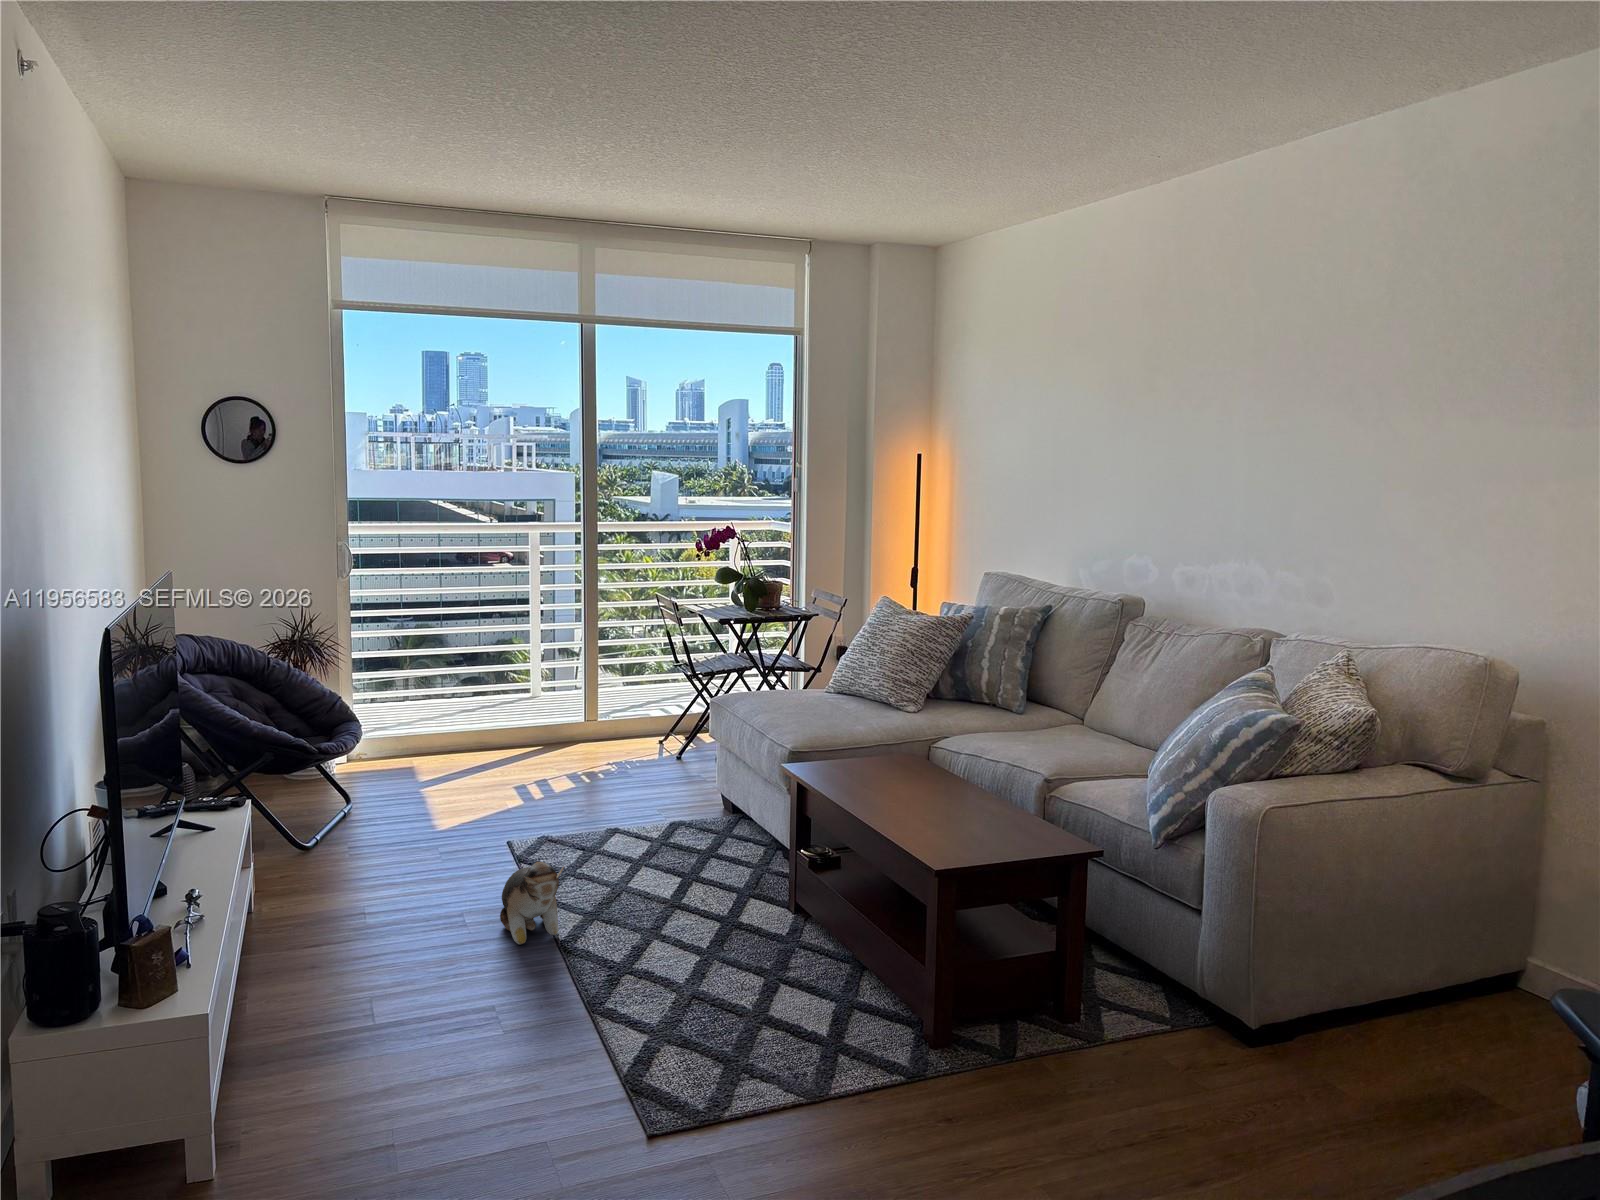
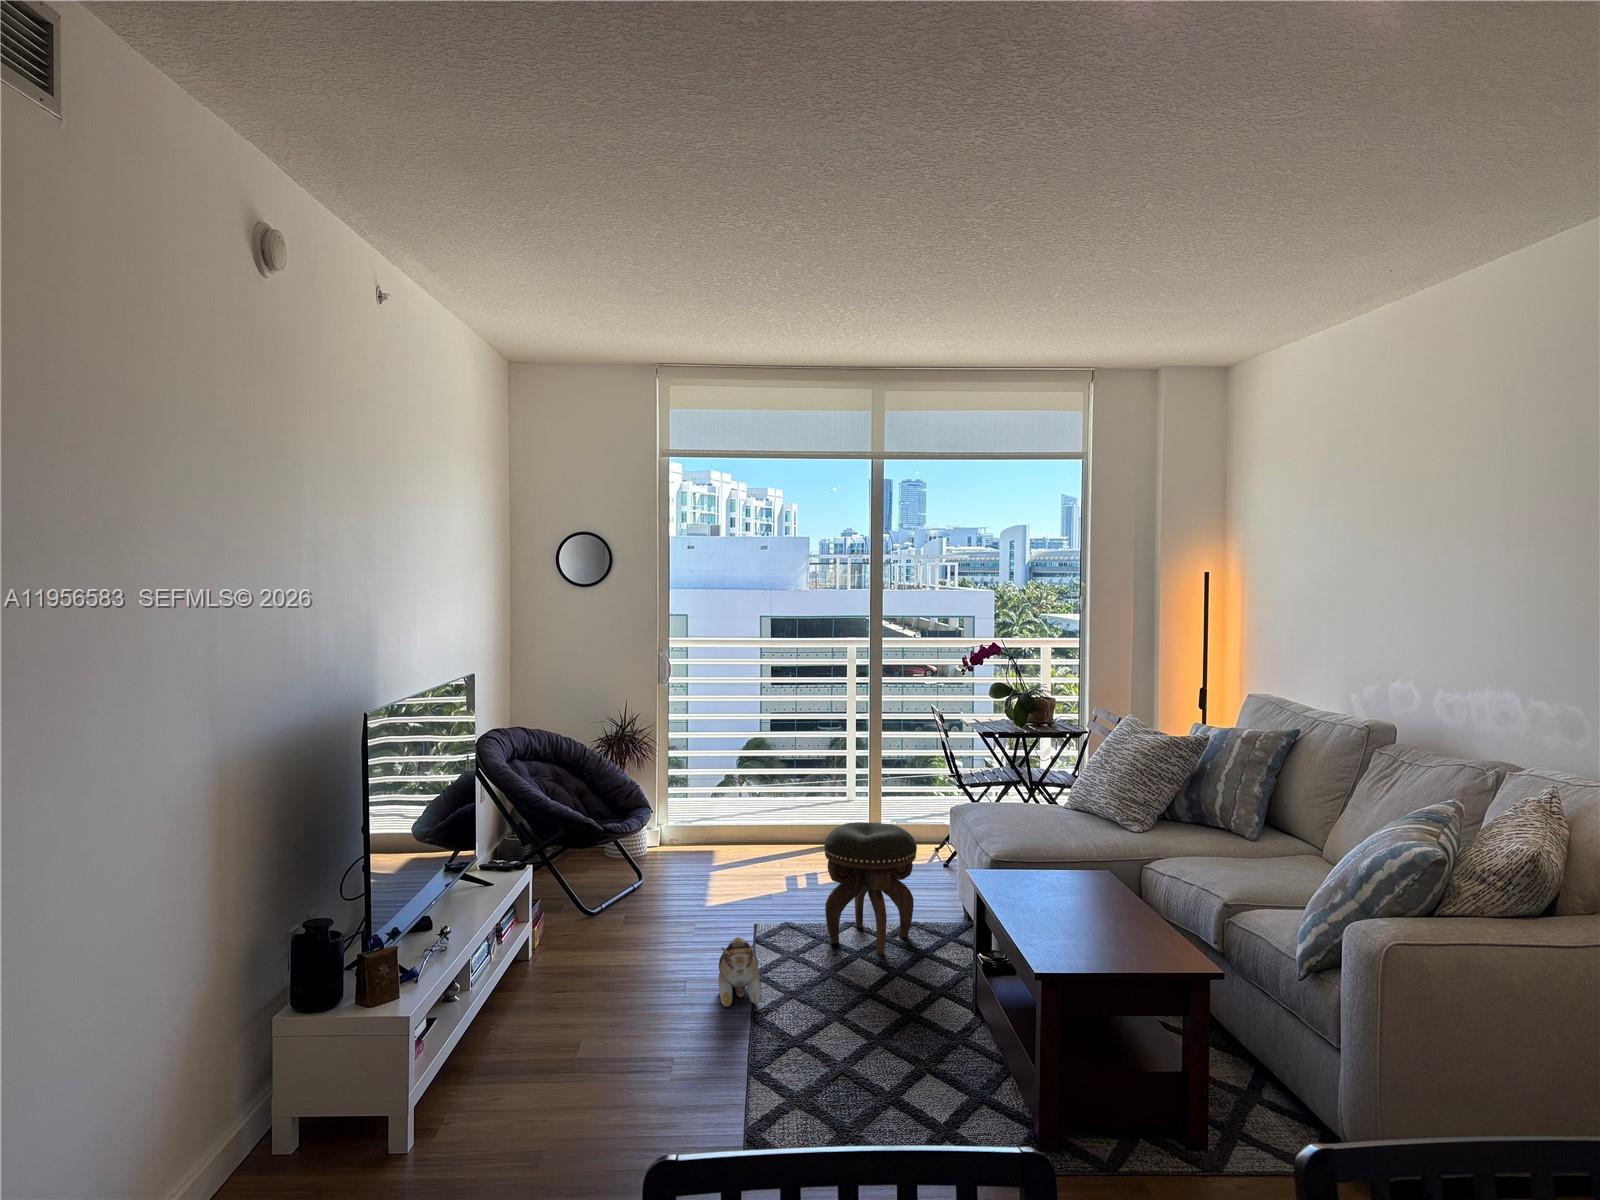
footstool: none [594,716,700,861] -> present [824,822,917,955]

